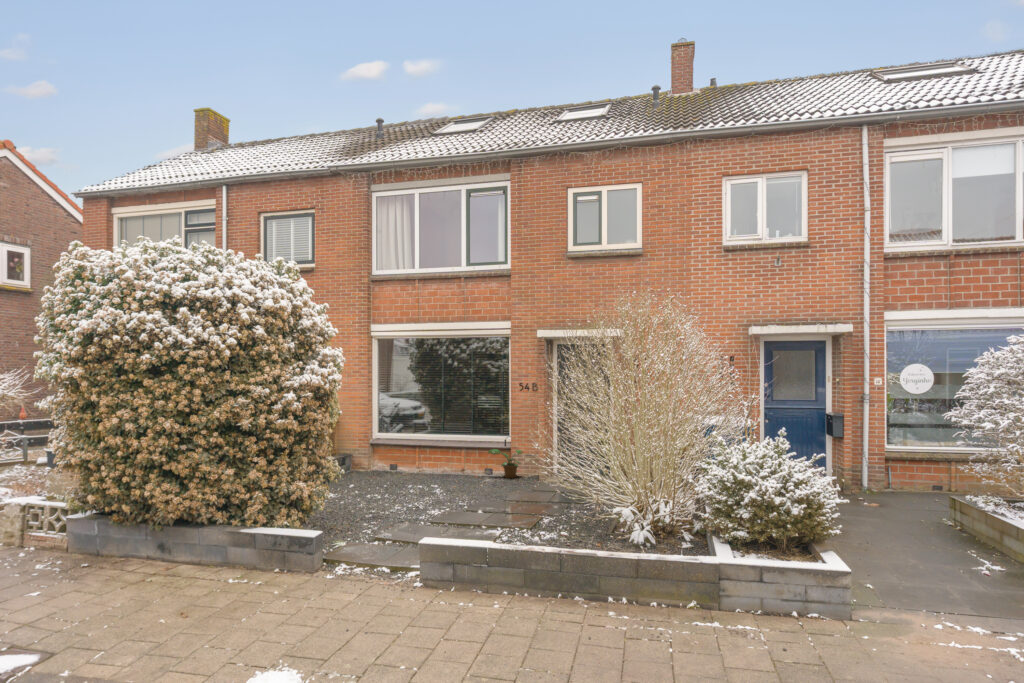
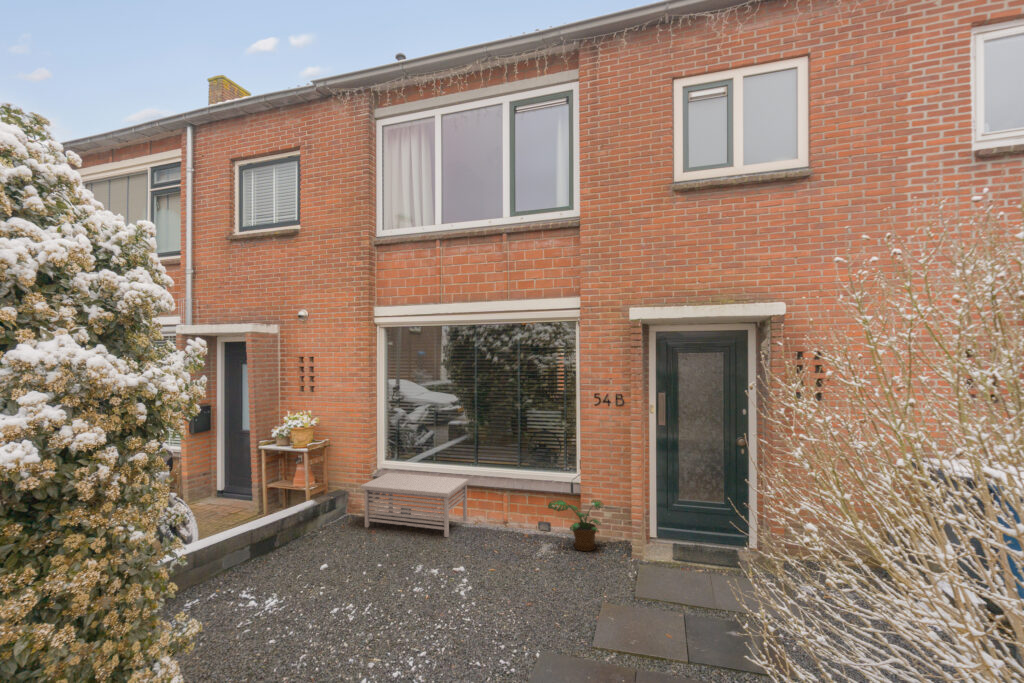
storage bench: none [366,441,438,475] -> present [360,473,469,537]

